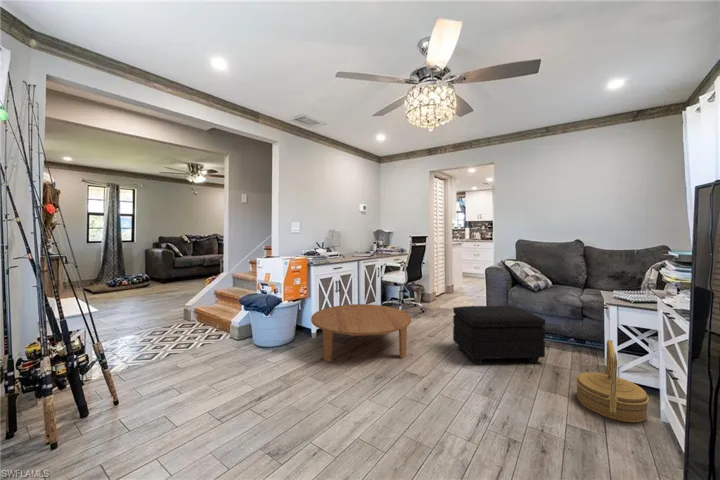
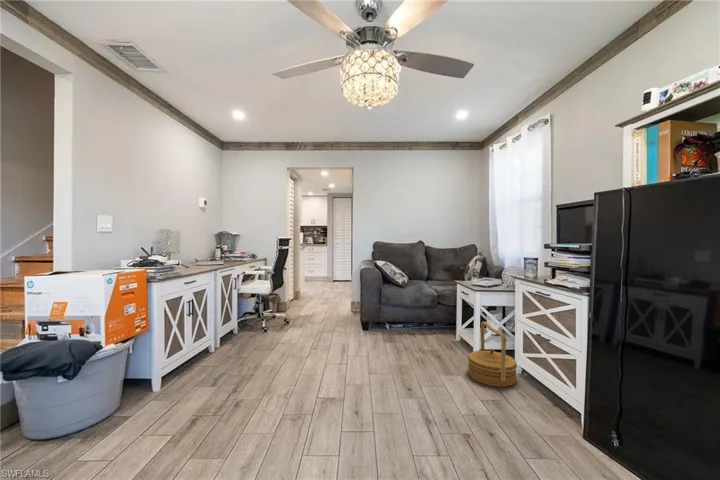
coffee table: present [311,304,411,362] -> none [162,325,309,423]
footstool: present [453,305,545,364] -> none [346,305,428,369]

